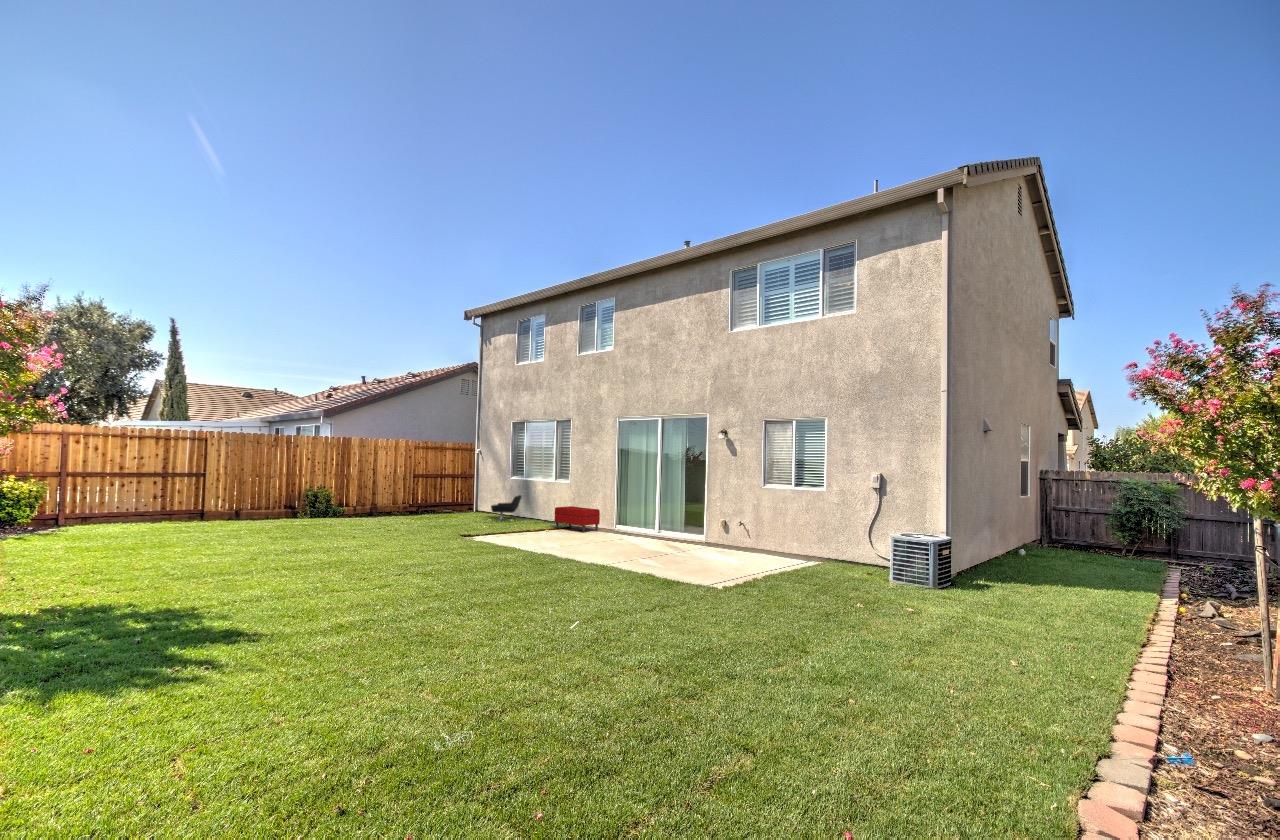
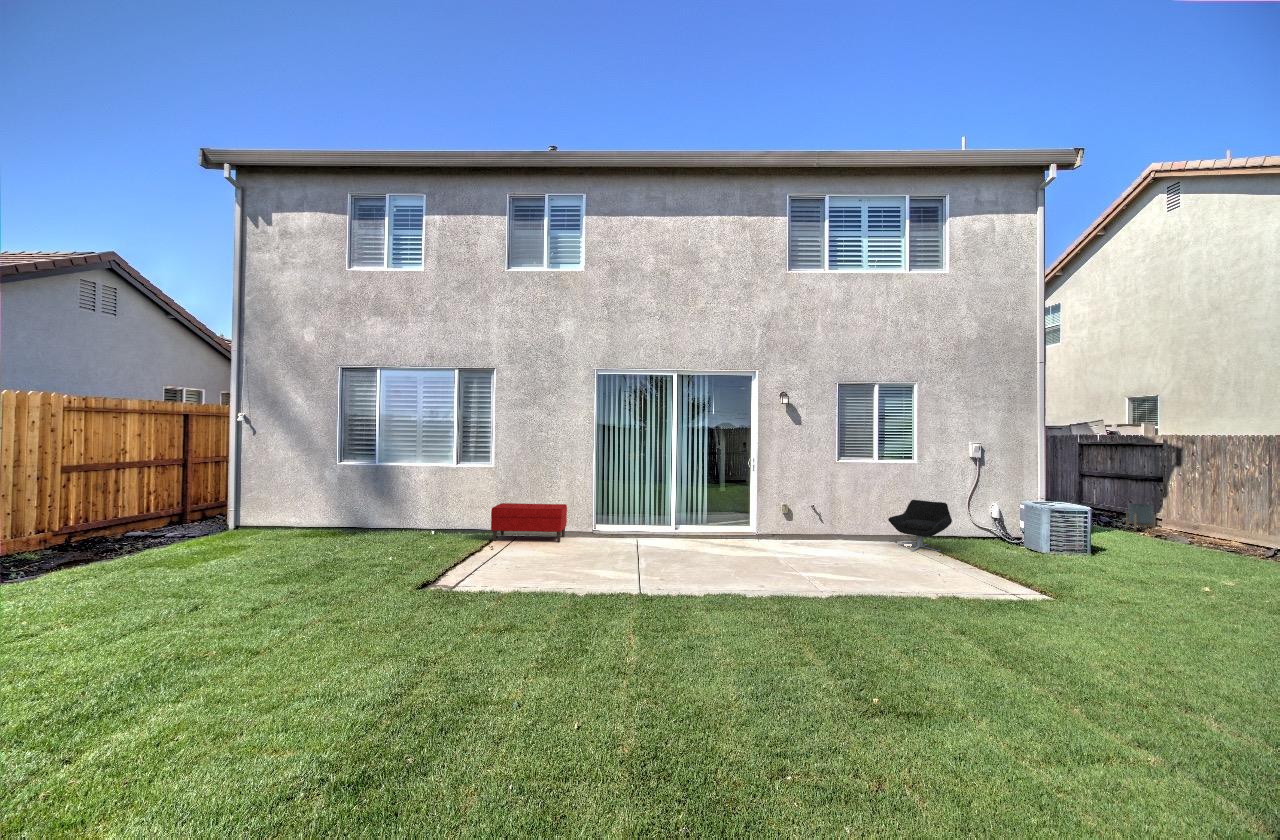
lounge chair: present [491,495,521,520] -> present [888,500,952,551]
planter: none [1177,563,1216,602] -> present [1126,504,1155,531]

